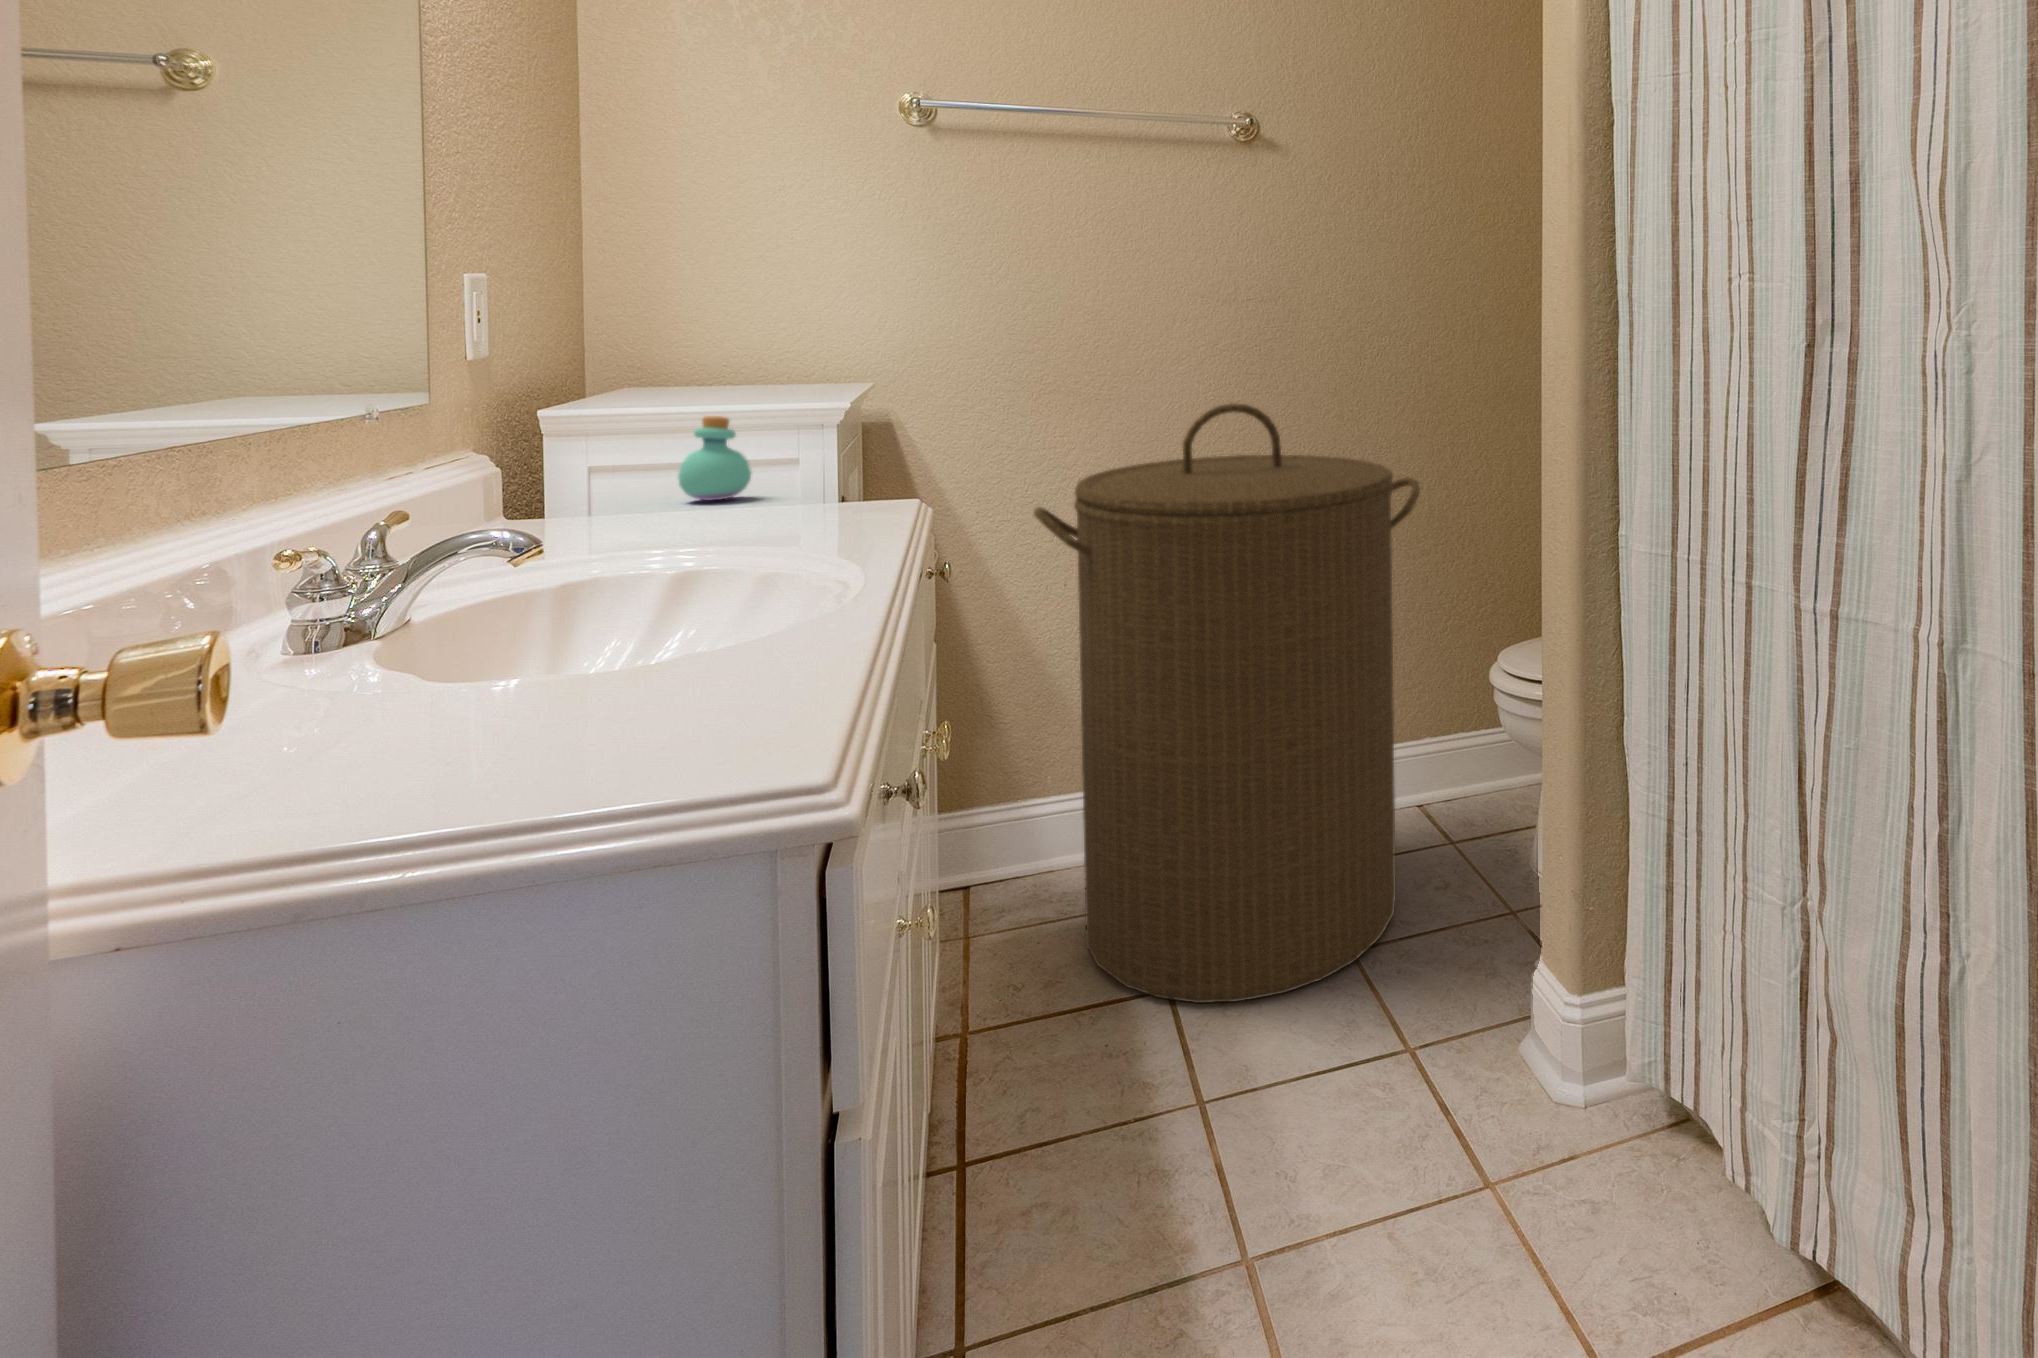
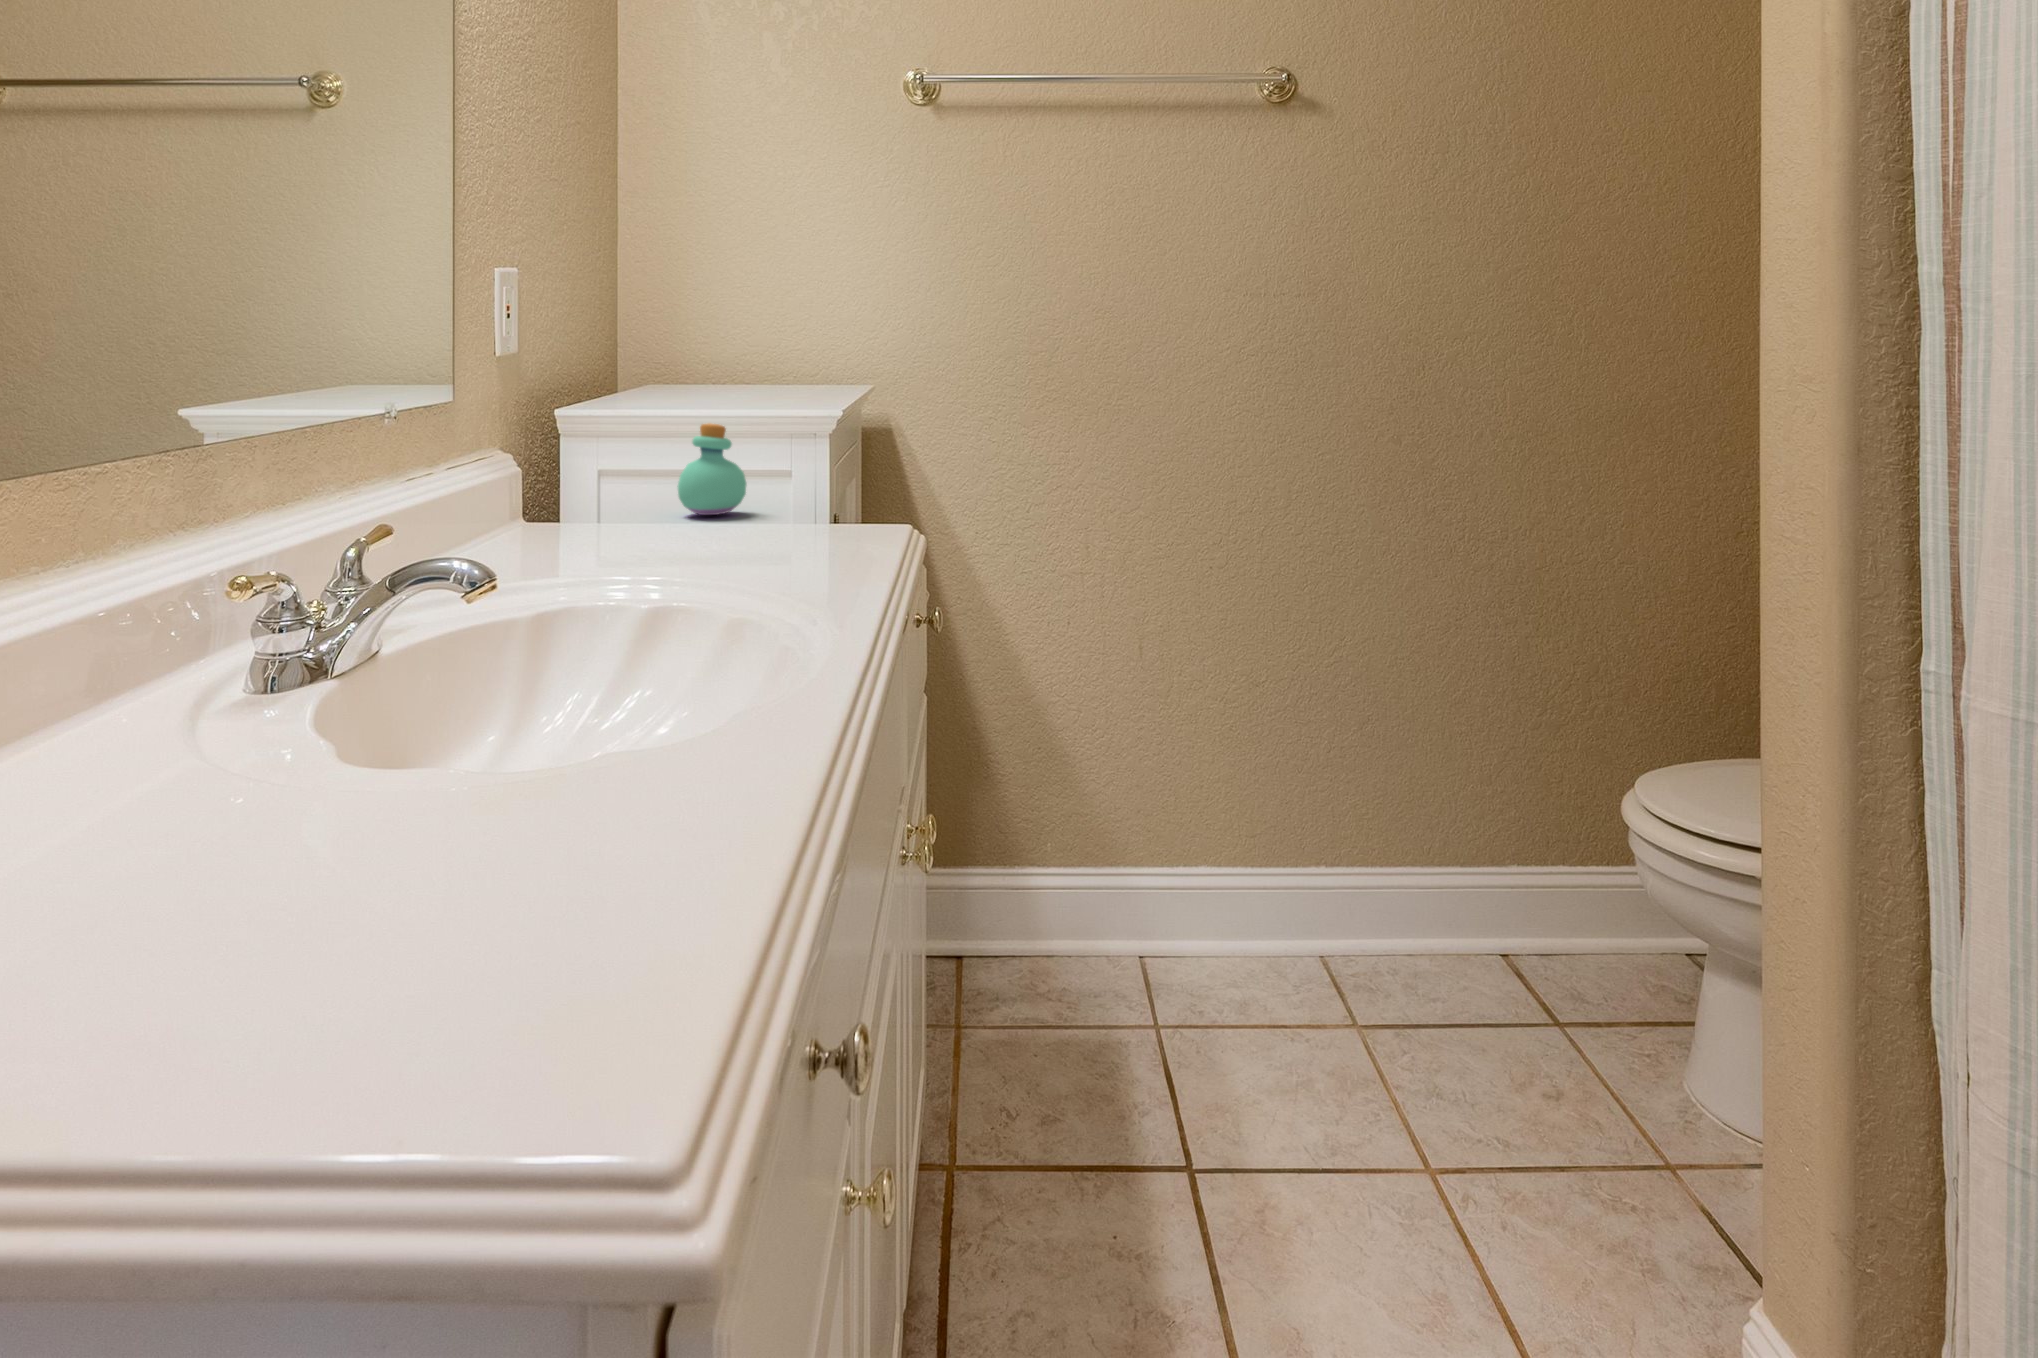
laundry hamper: present [1034,403,1420,1003] -> none [1033,425,1519,1213]

